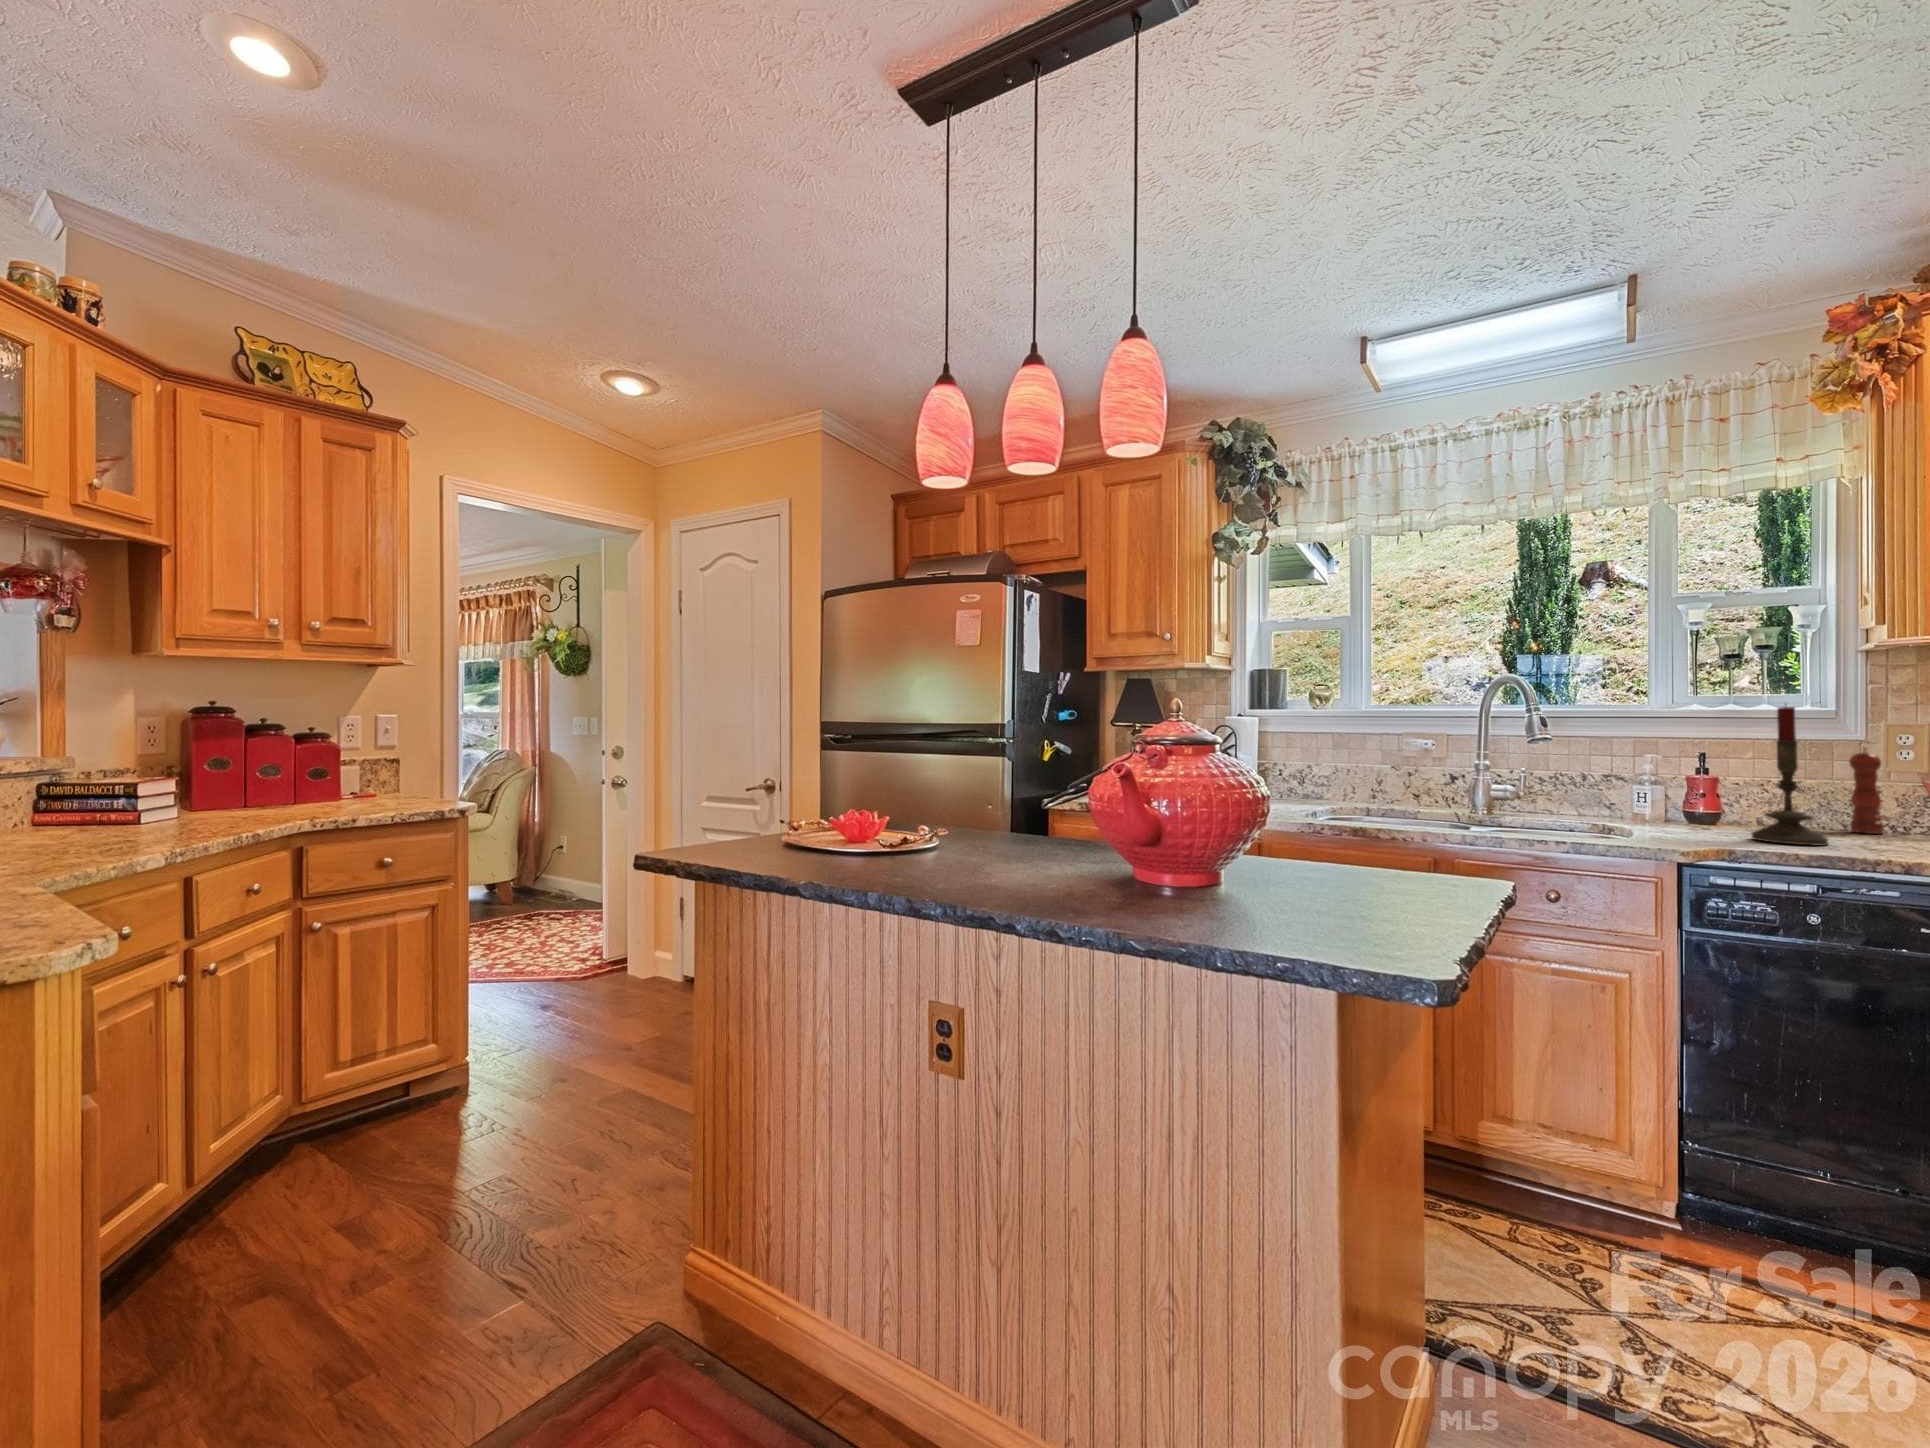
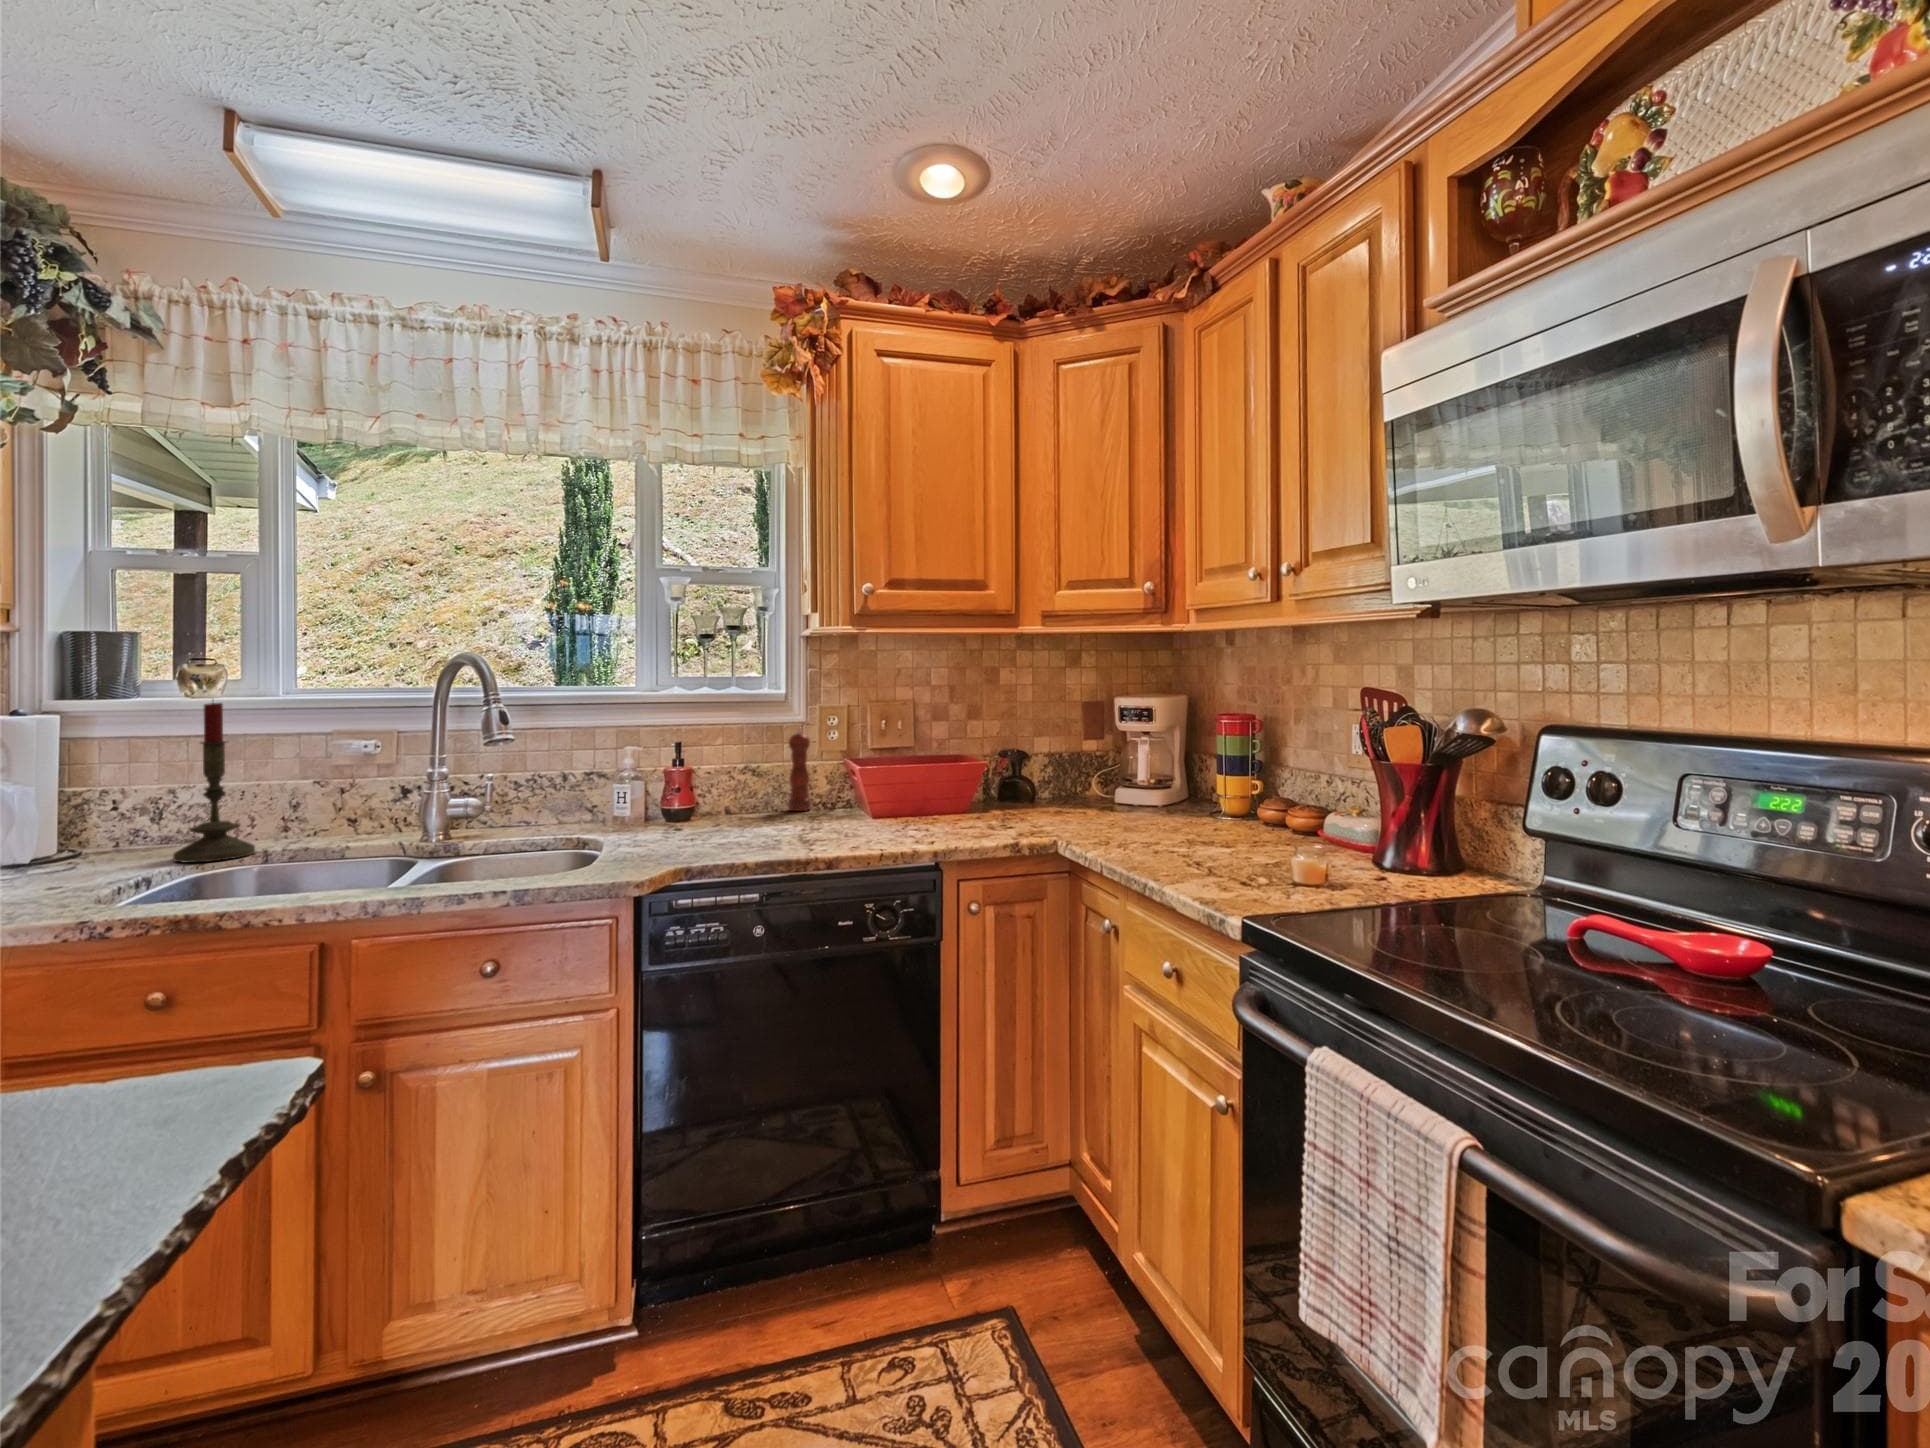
candle: present [1752,706,1828,845] -> present [173,703,255,863]

